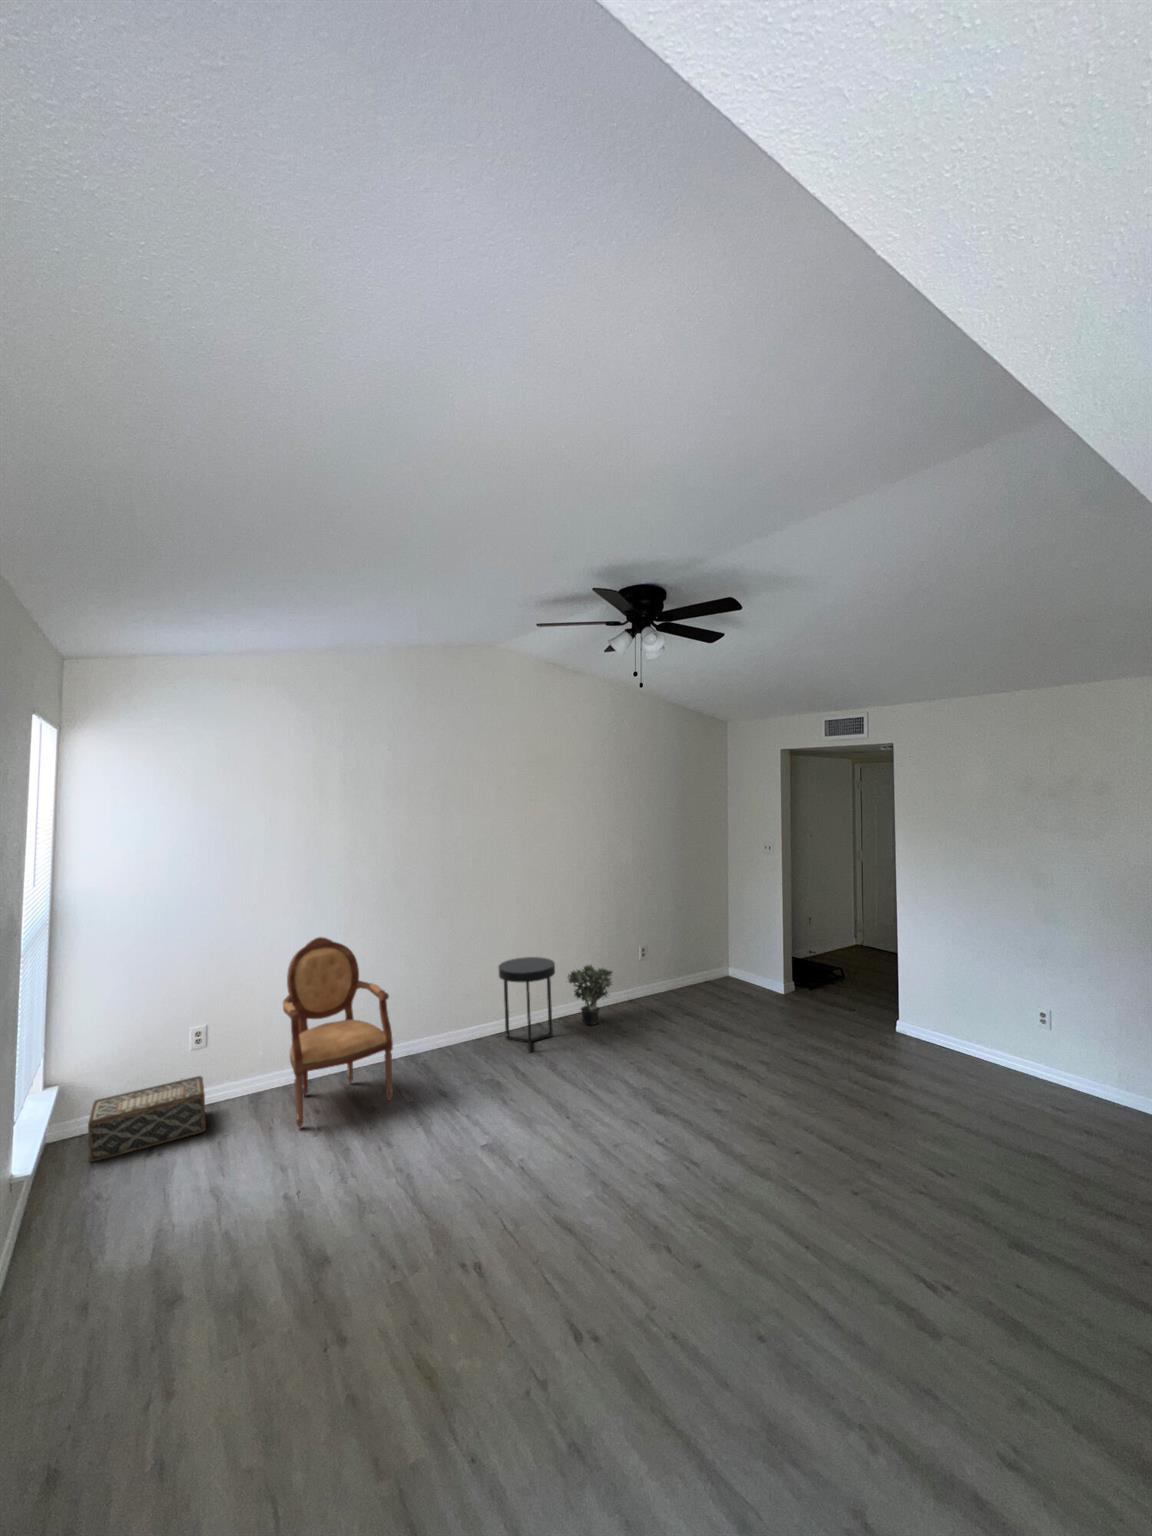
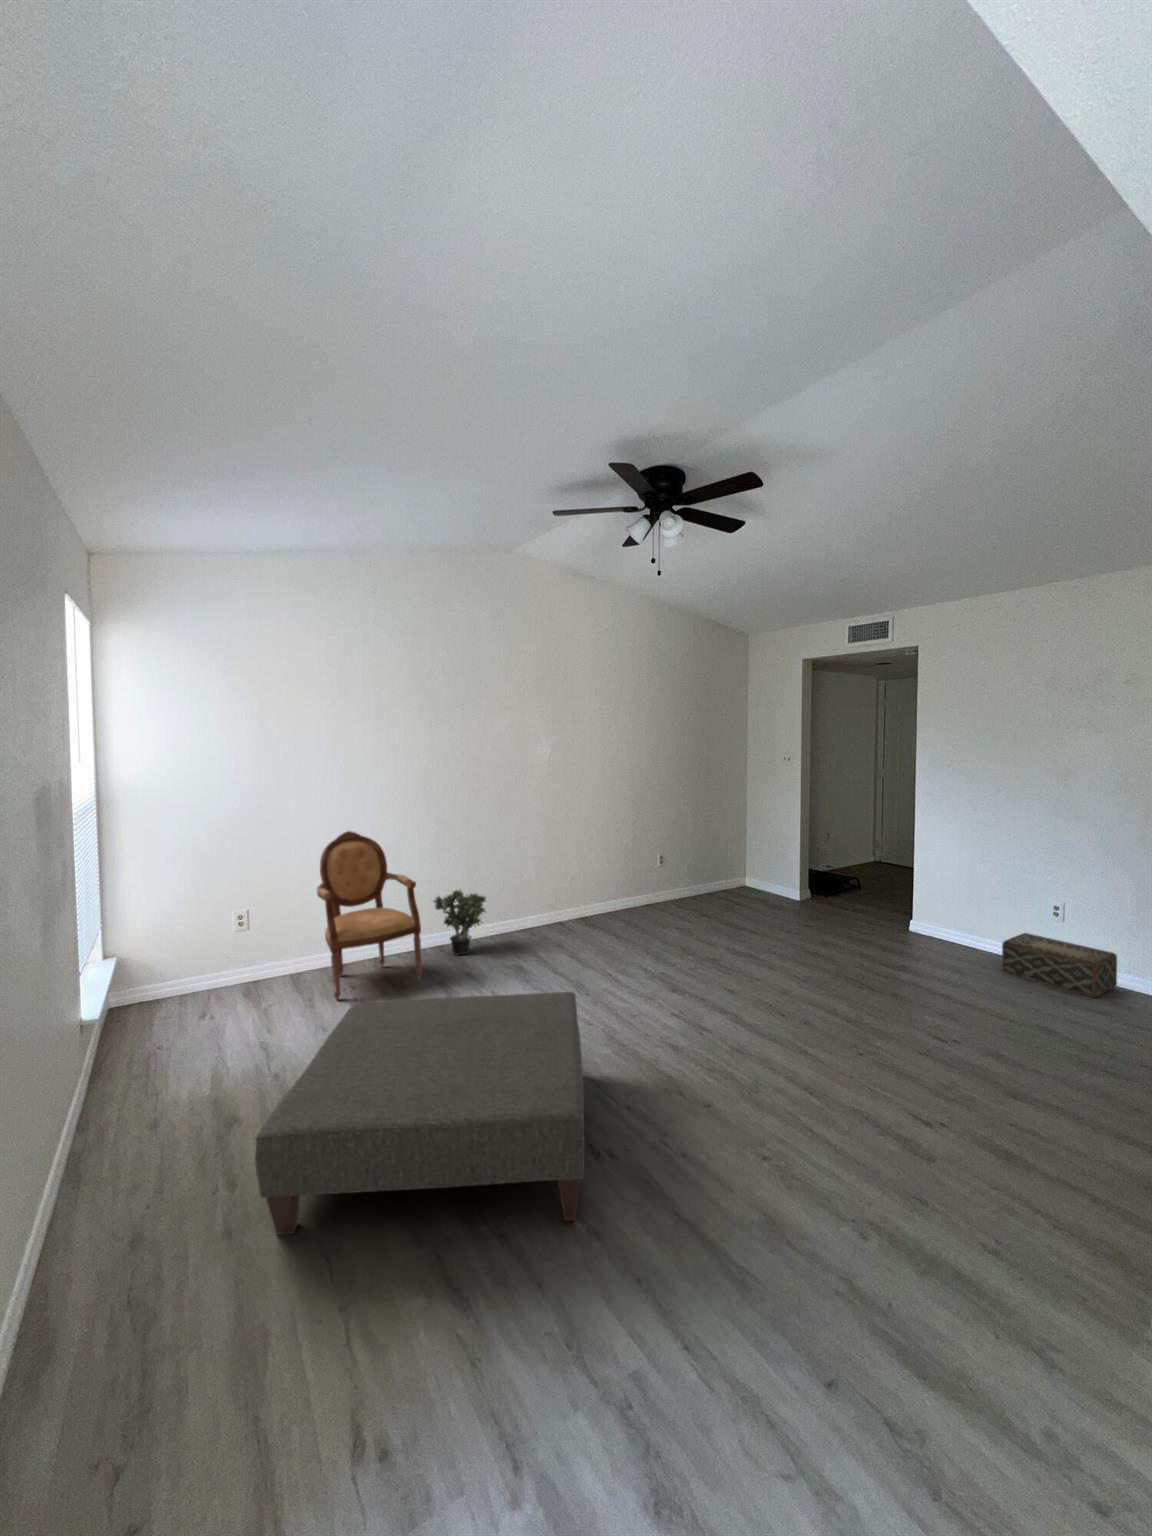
side table: present [498,957,555,1053] -> none [520,858,575,945]
potted plant: present [568,965,612,1025] -> present [433,890,486,955]
woven basket: present [88,1076,206,1162] -> present [1002,933,1117,998]
ottoman: none [187,1134,568,1480] -> present [255,992,585,1234]

